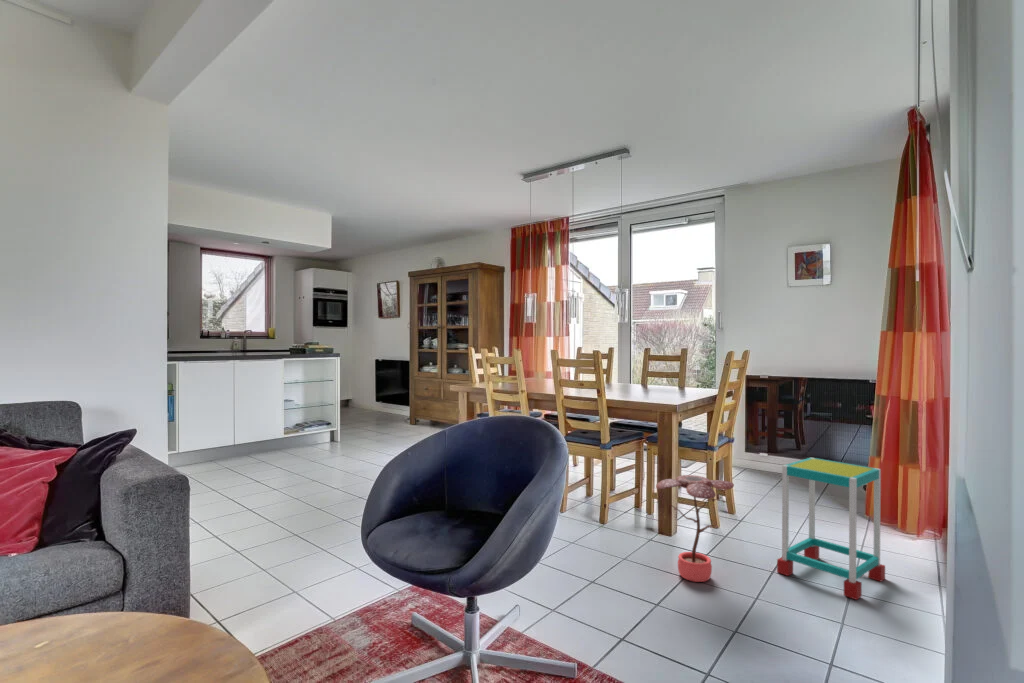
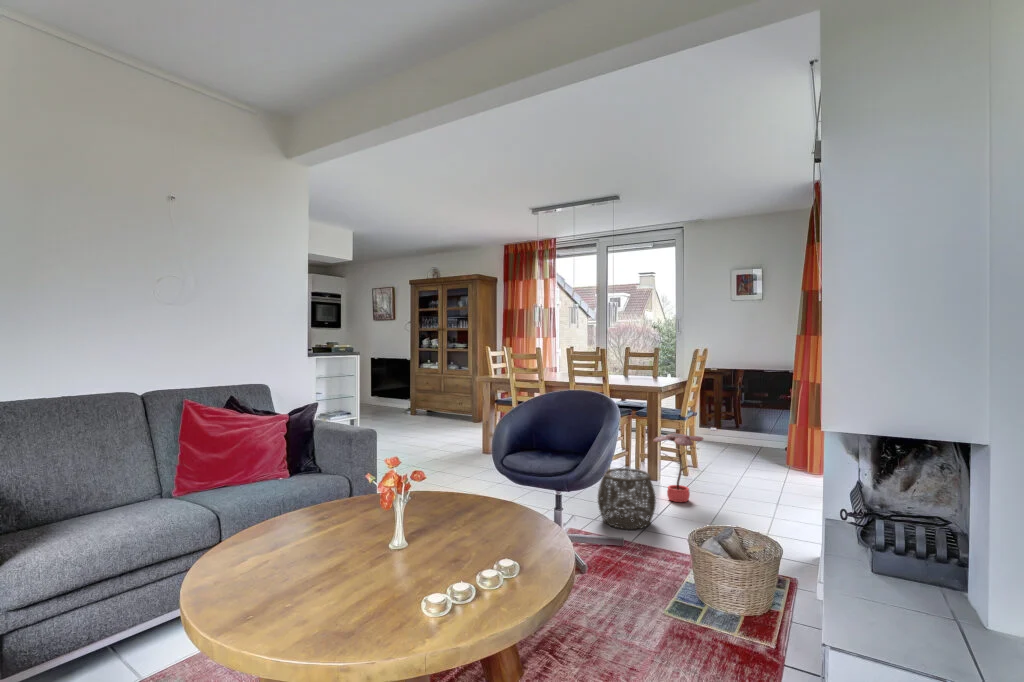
side table: present [777,458,885,600] -> none [730,421,797,507]
woven basket: none [554,533,647,642] -> present [598,468,656,529]

